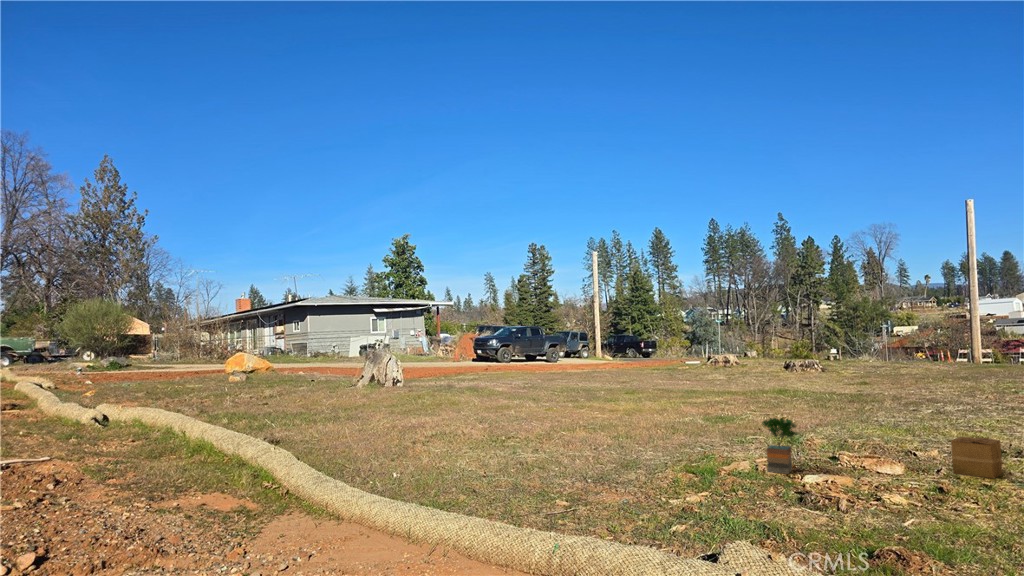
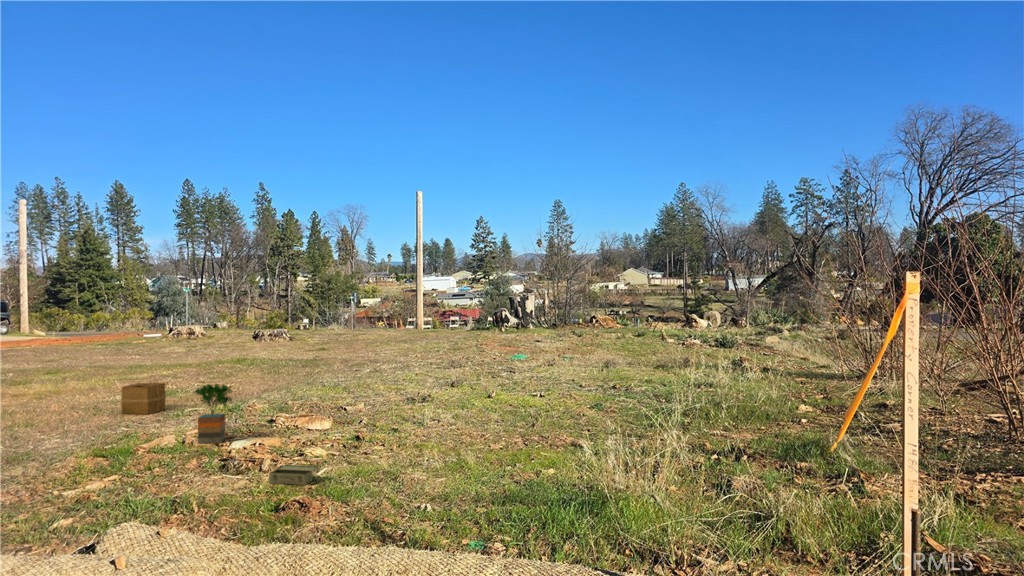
cardboard box: present [951,437,1003,478] -> present [121,382,166,414]
toolbox: none [852,509,906,534] -> present [269,465,318,485]

